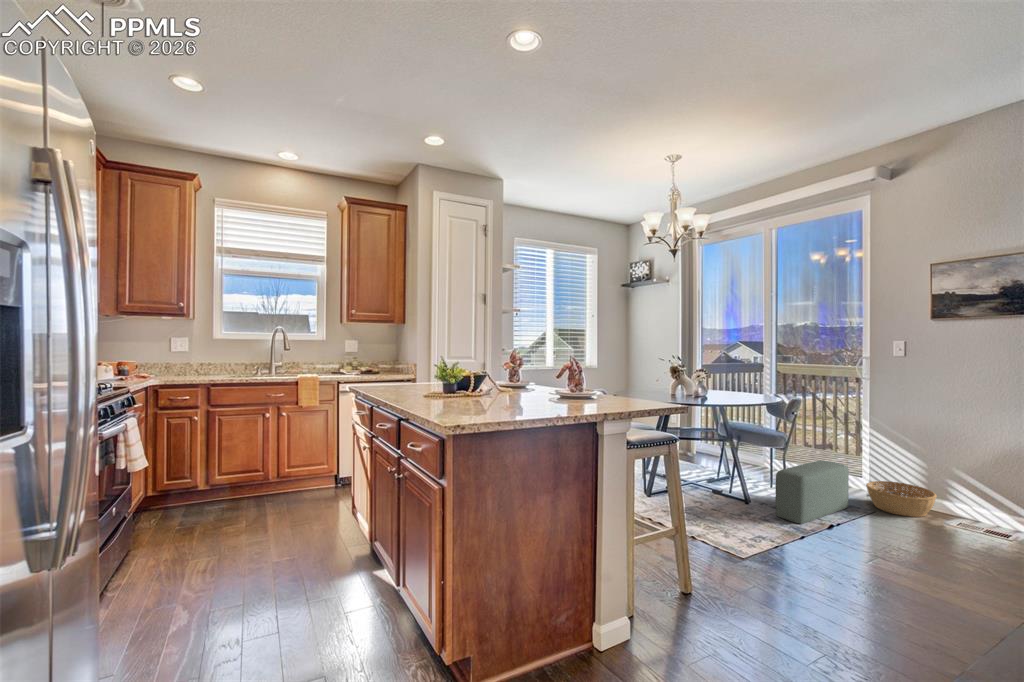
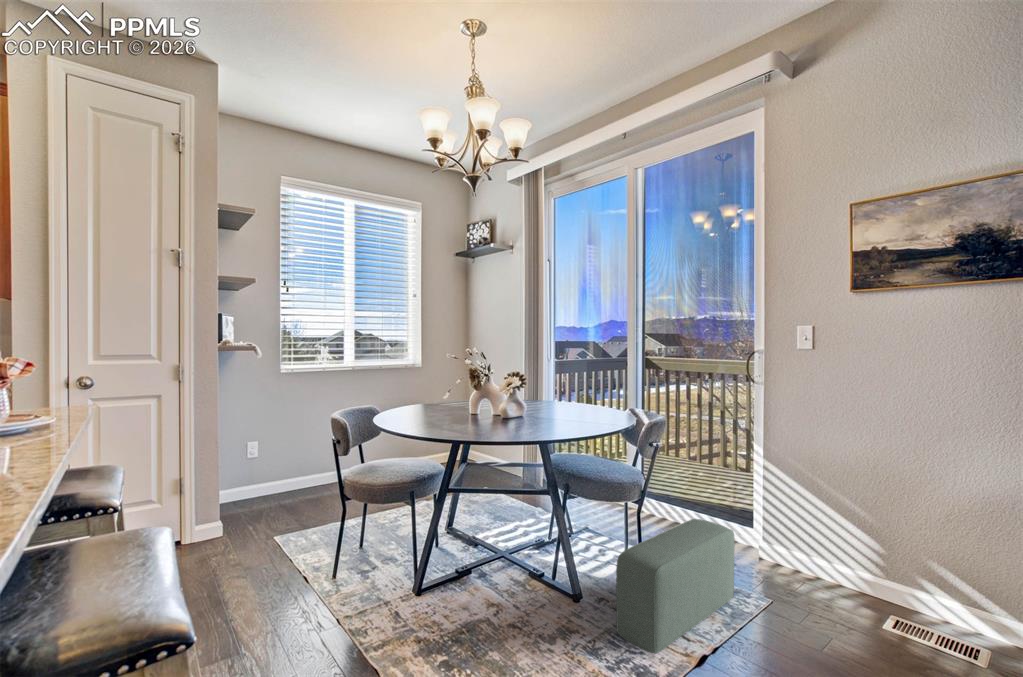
basket: present [866,481,937,517] -> none [759,544,863,612]

